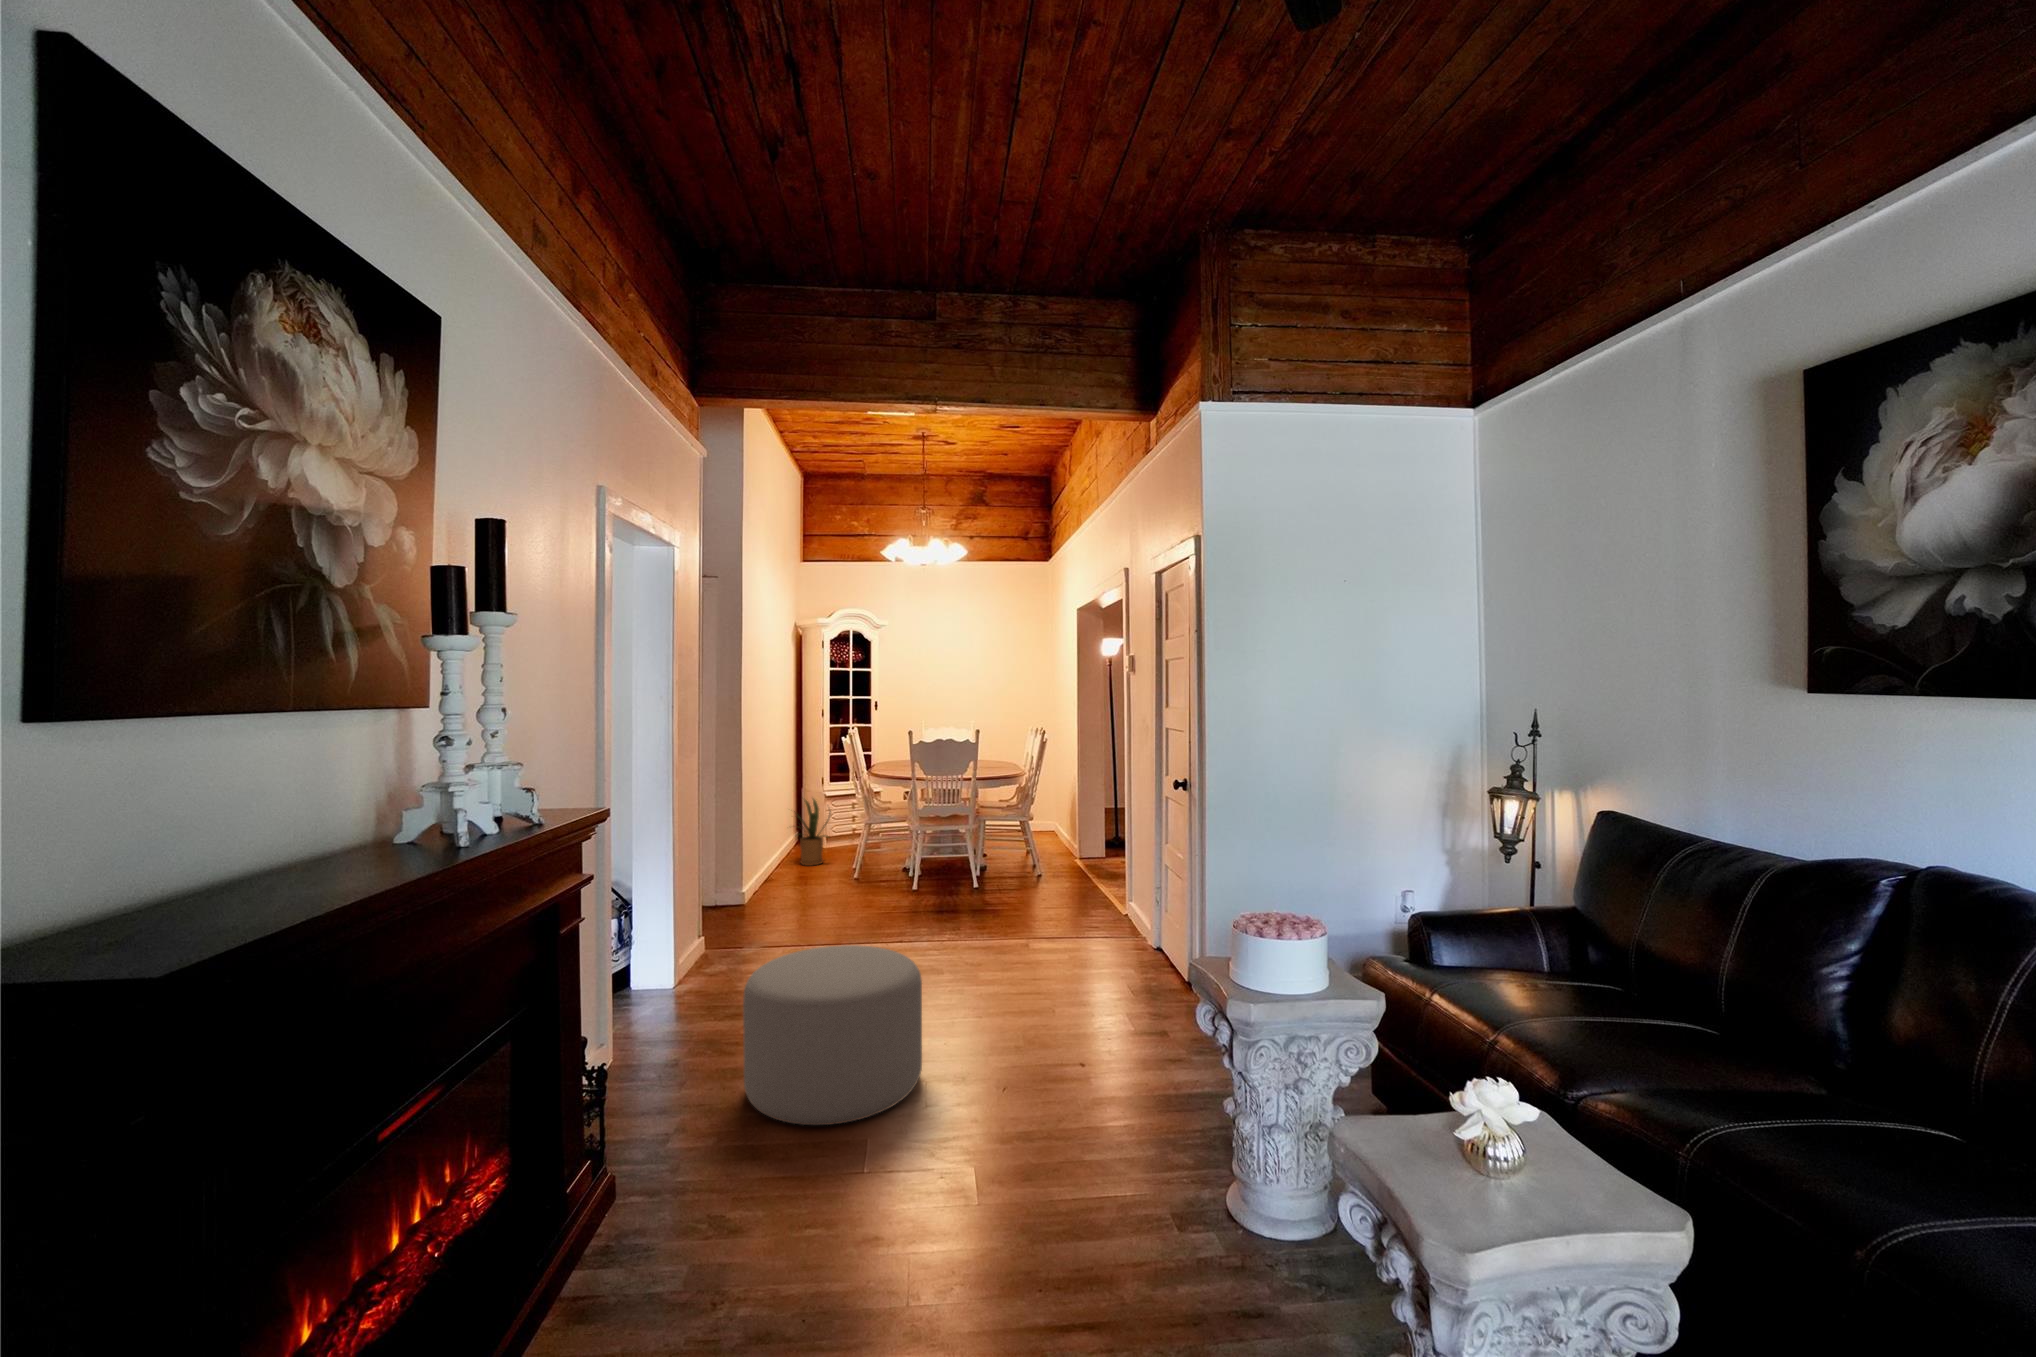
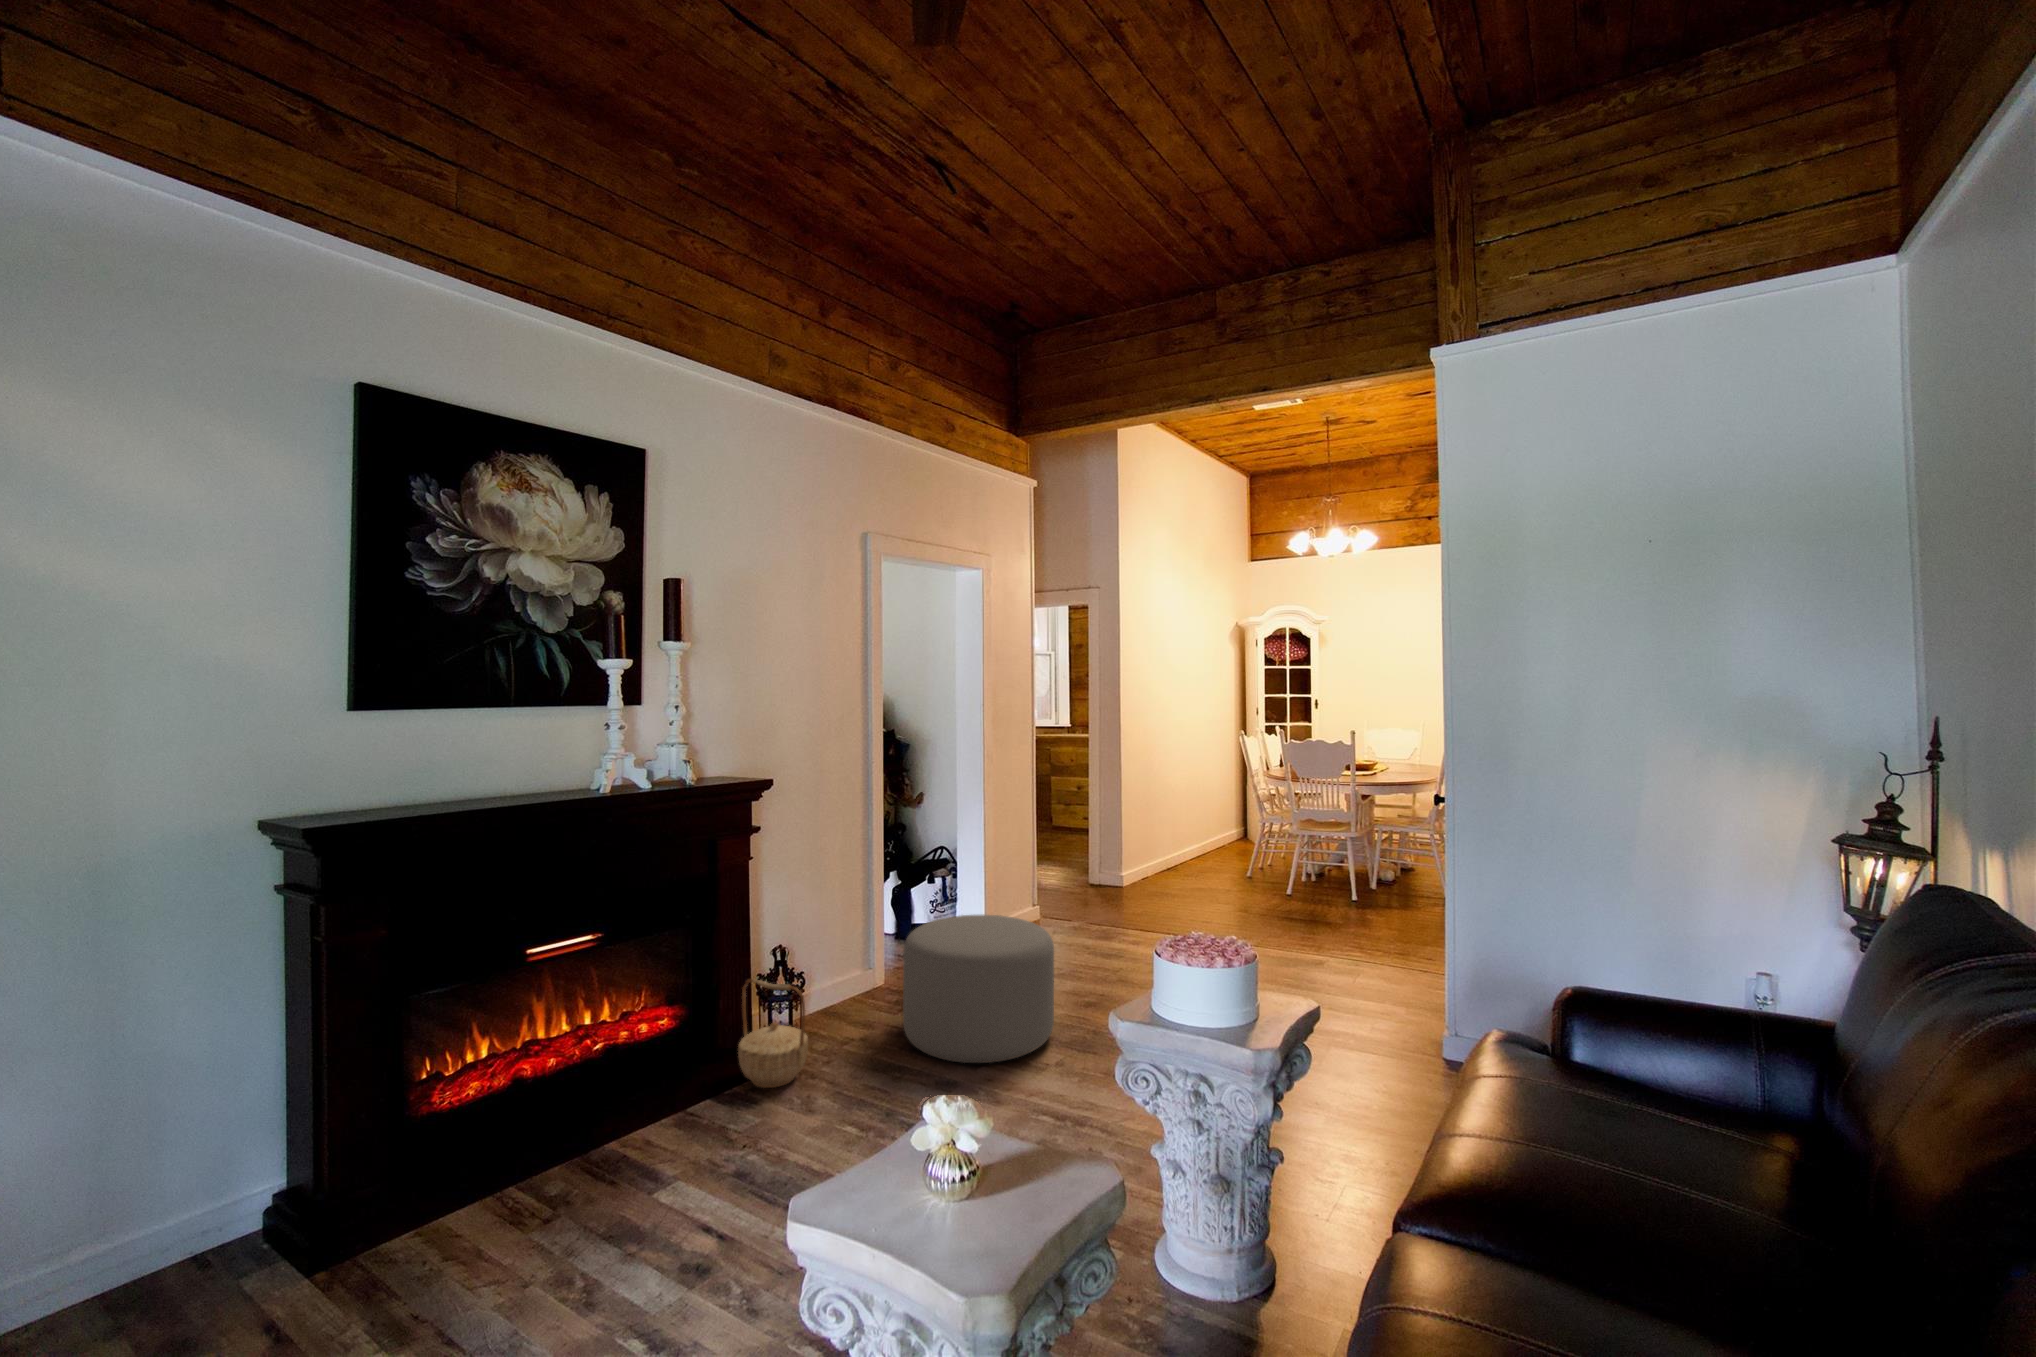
house plant: present [798,799,831,866] -> none [1189,792,1234,861]
basket: none [599,1089,721,1245] -> present [738,979,808,1088]

